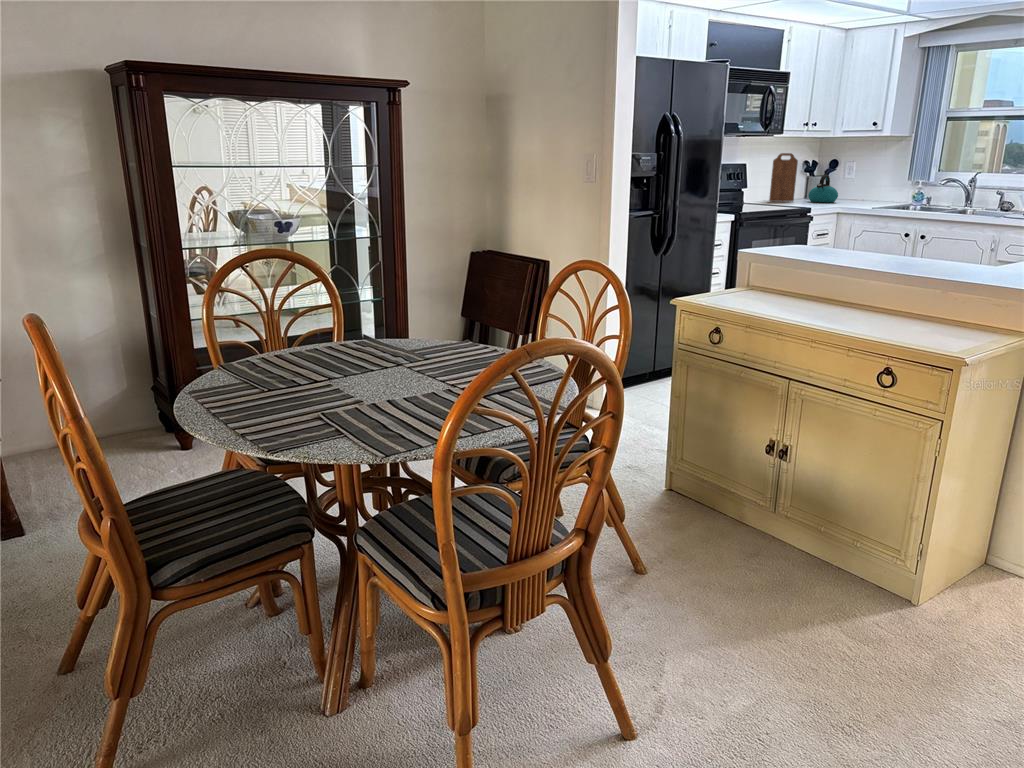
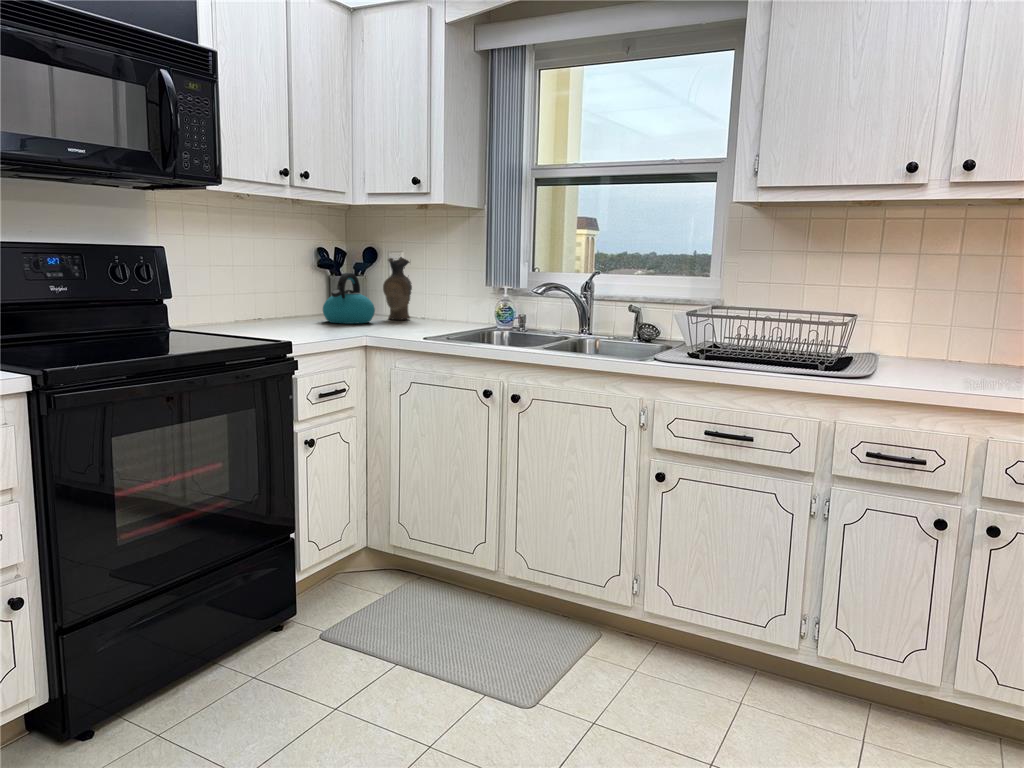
cutting board: present [769,153,798,201] -> none [240,231,294,323]
ceramic pitcher: none [841,161,859,201] -> present [383,257,412,320]

